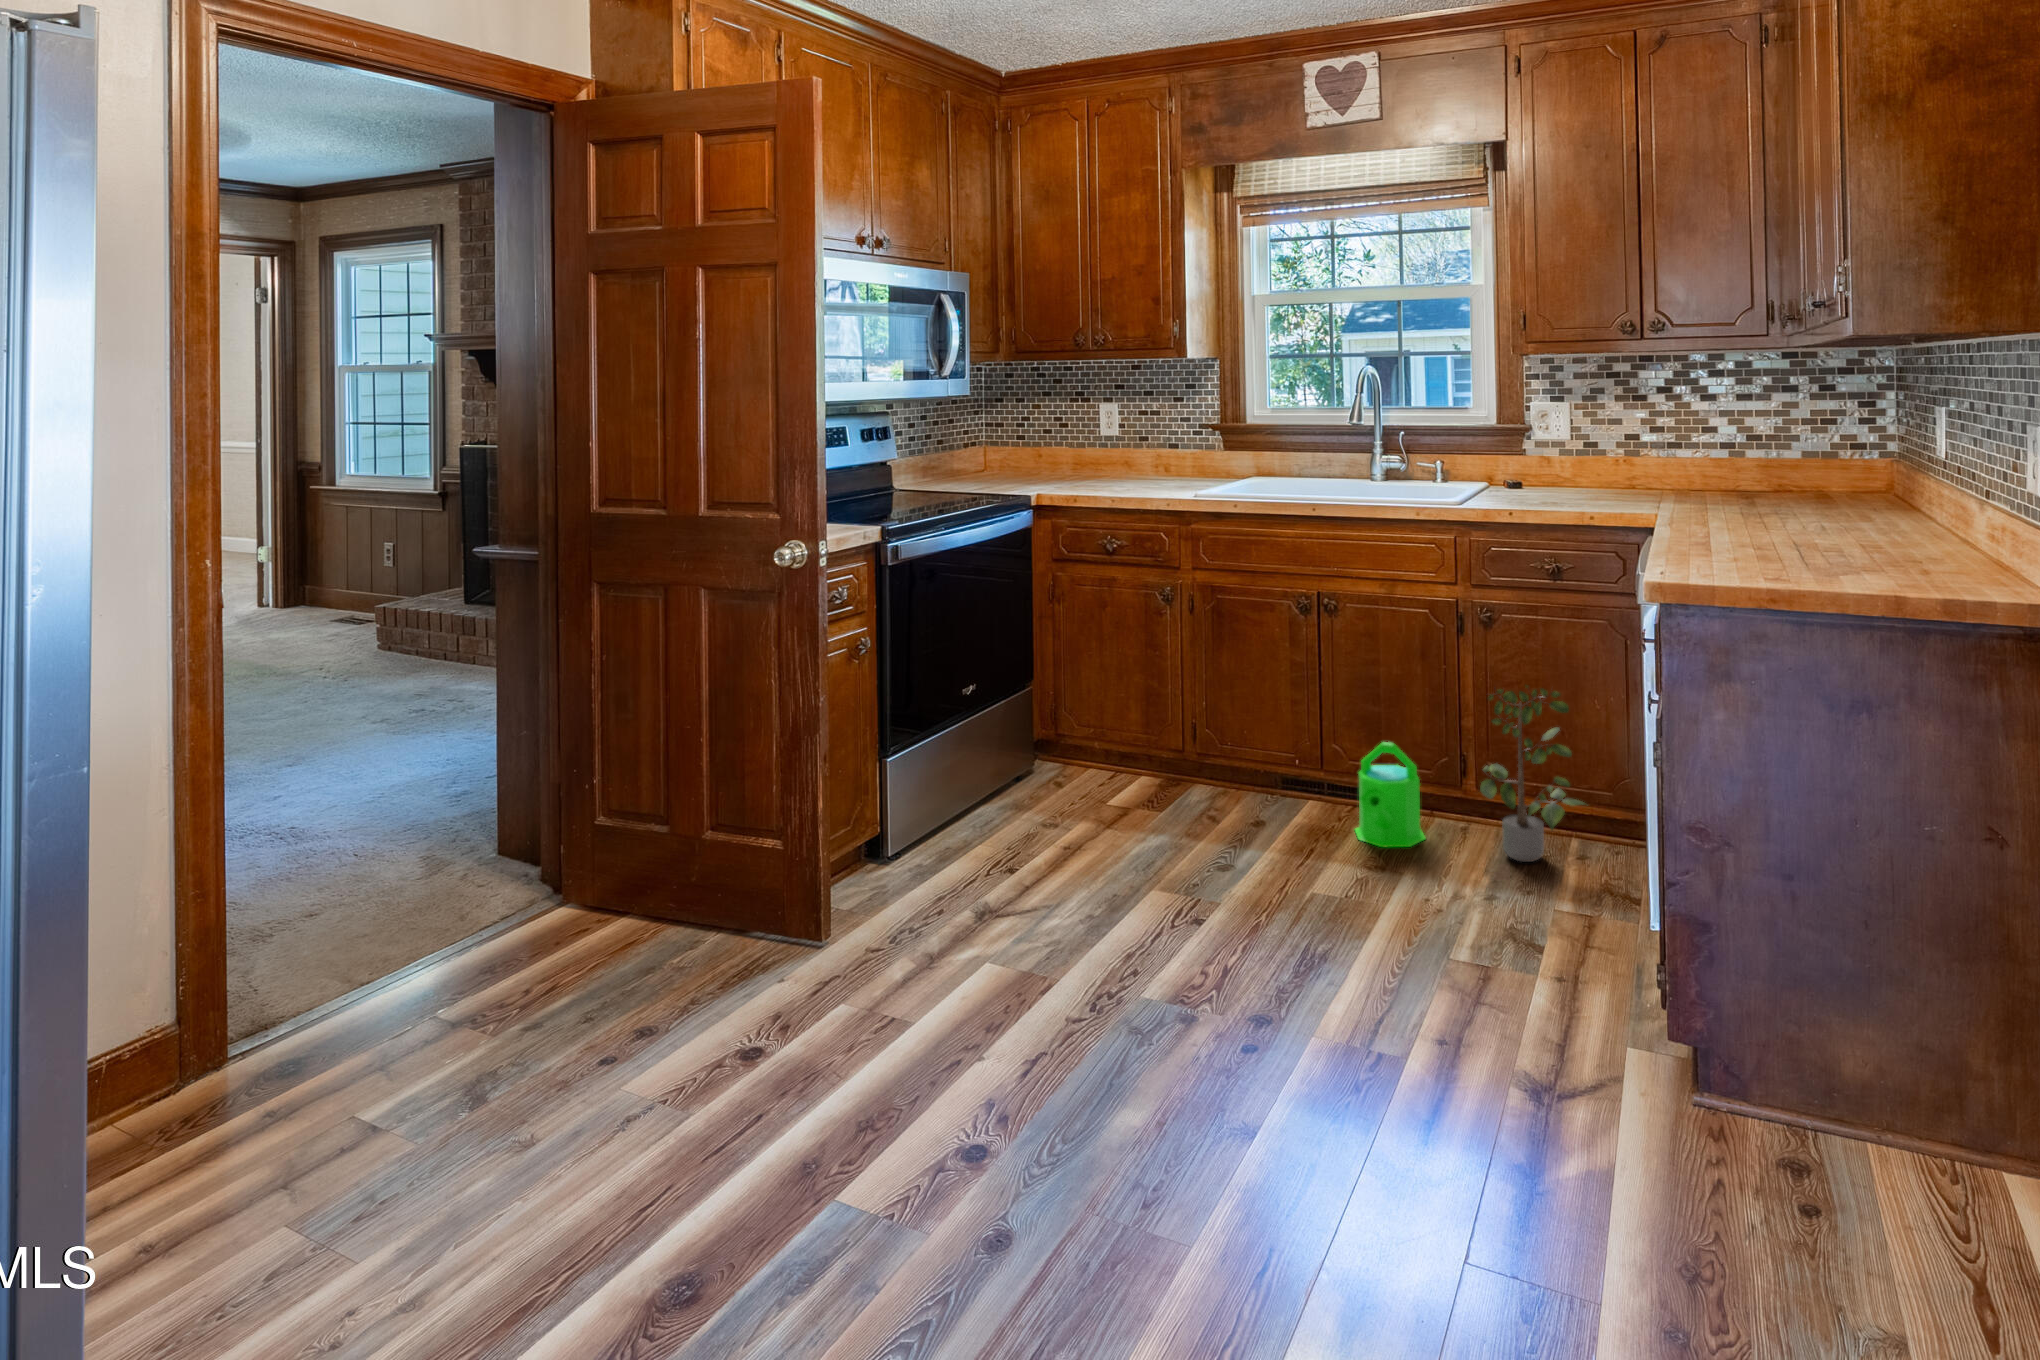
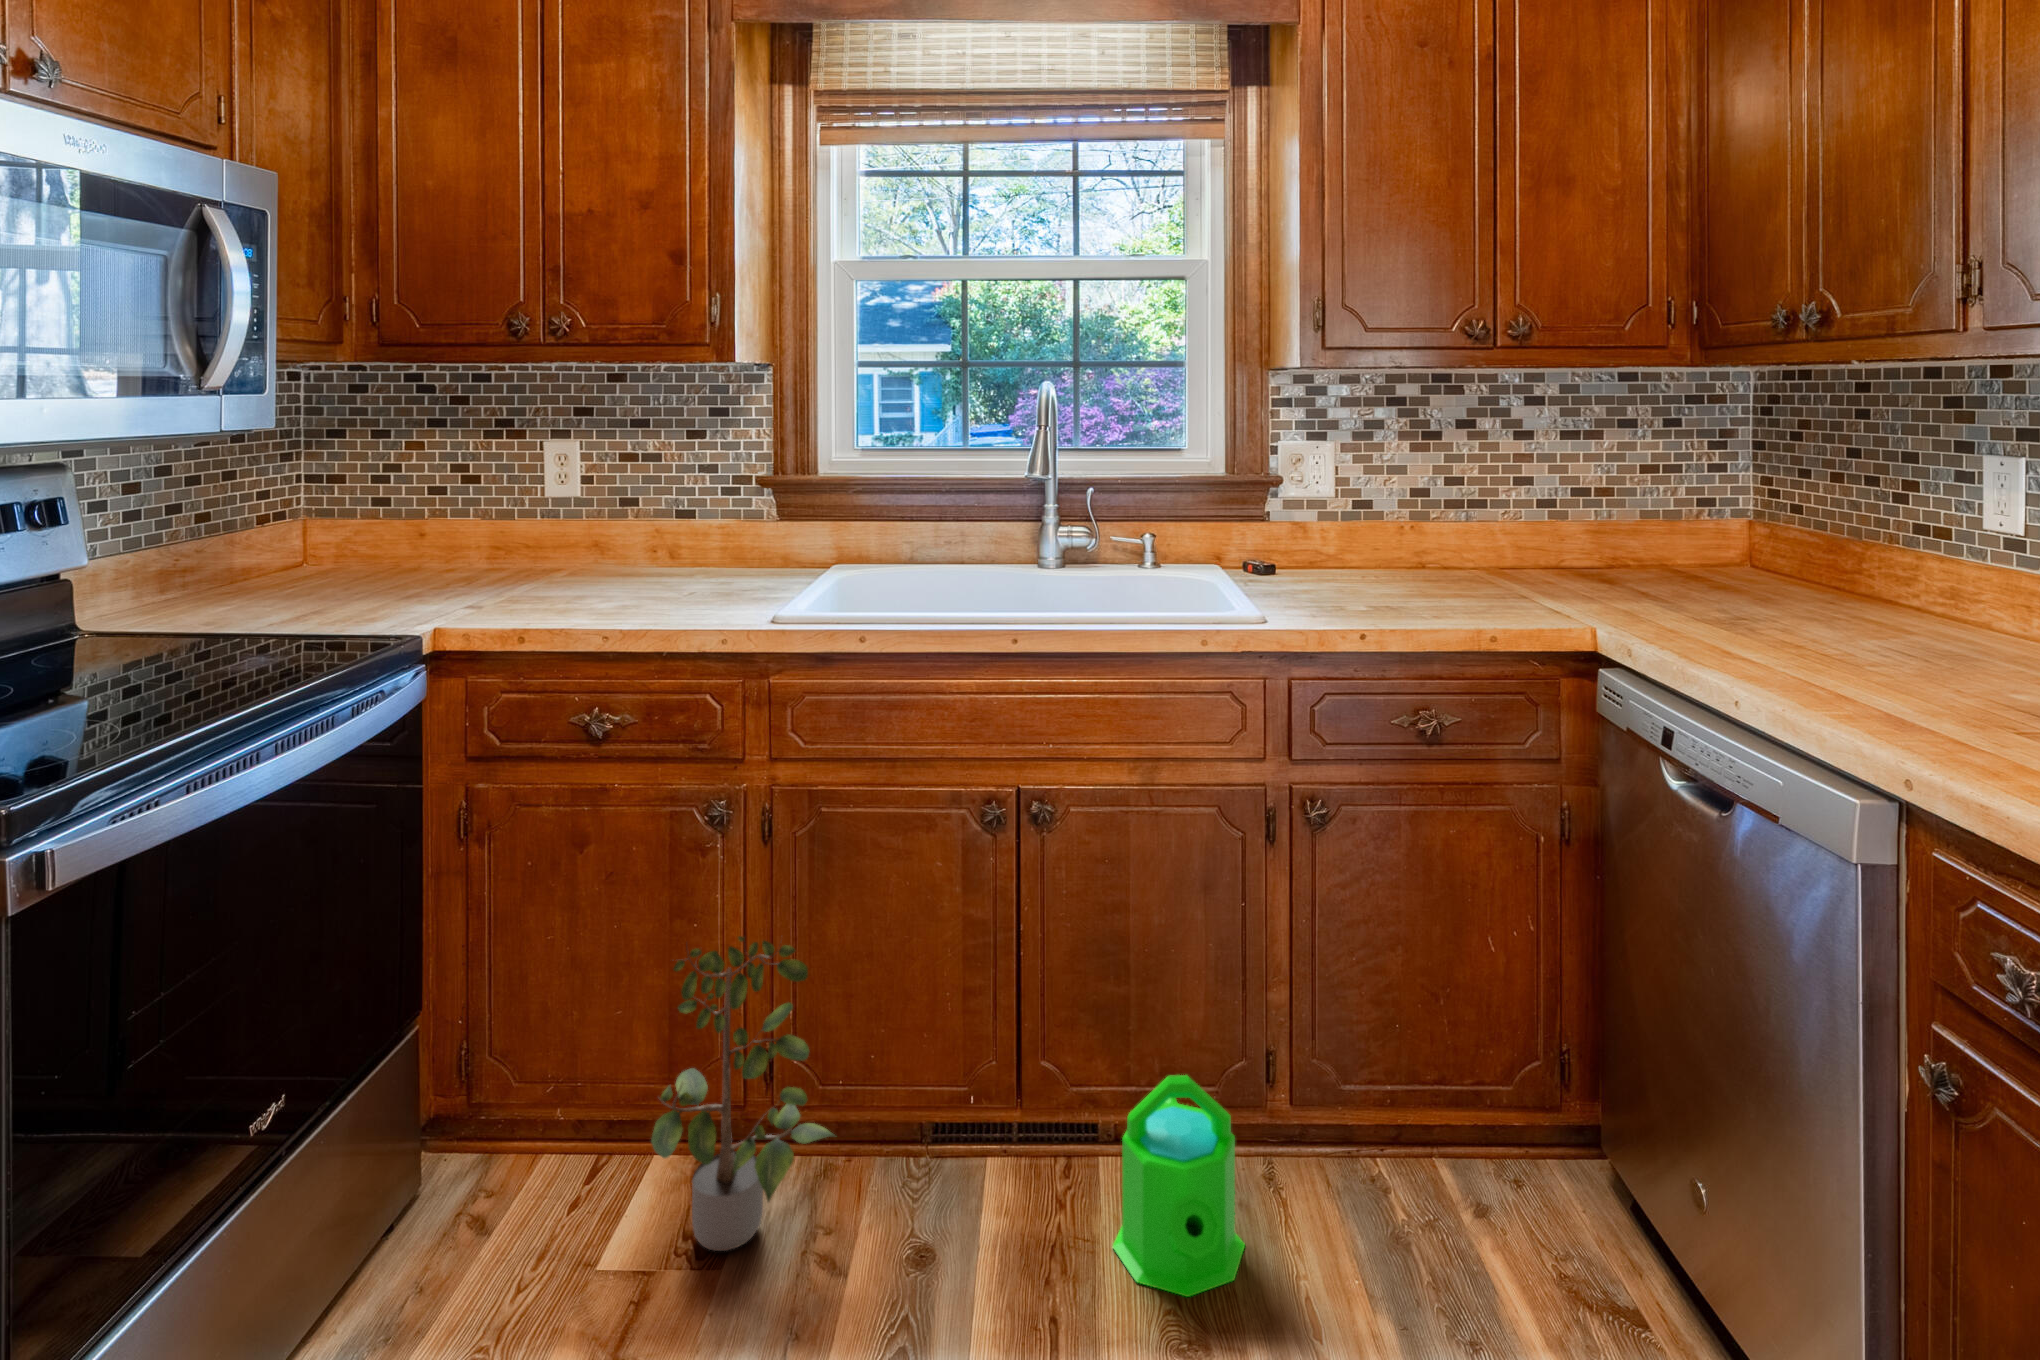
potted plant: present [1480,686,1588,862] -> present [651,936,834,1251]

